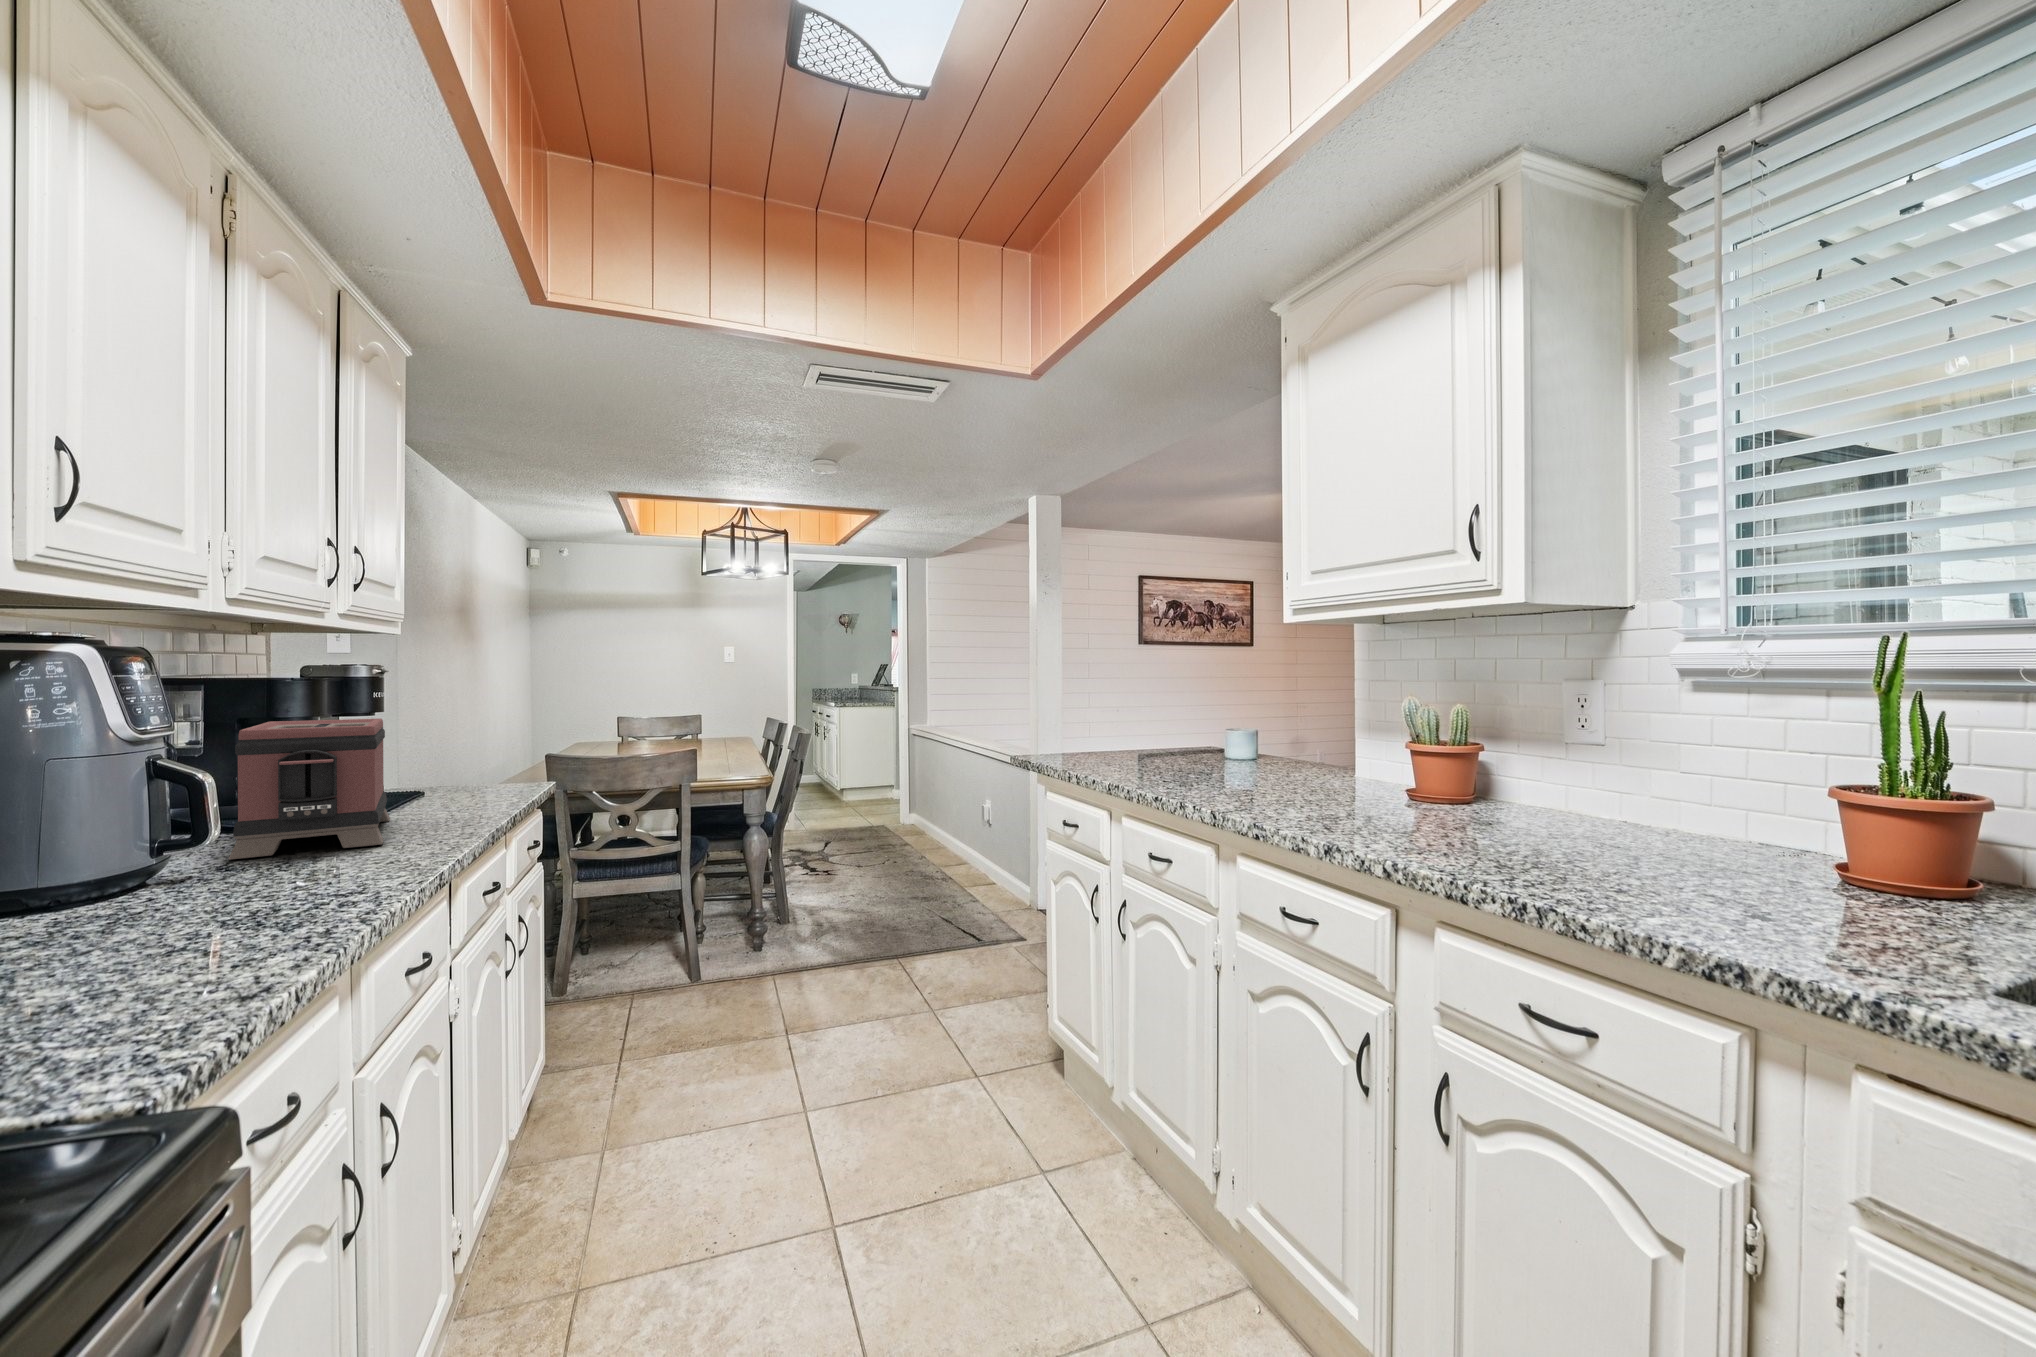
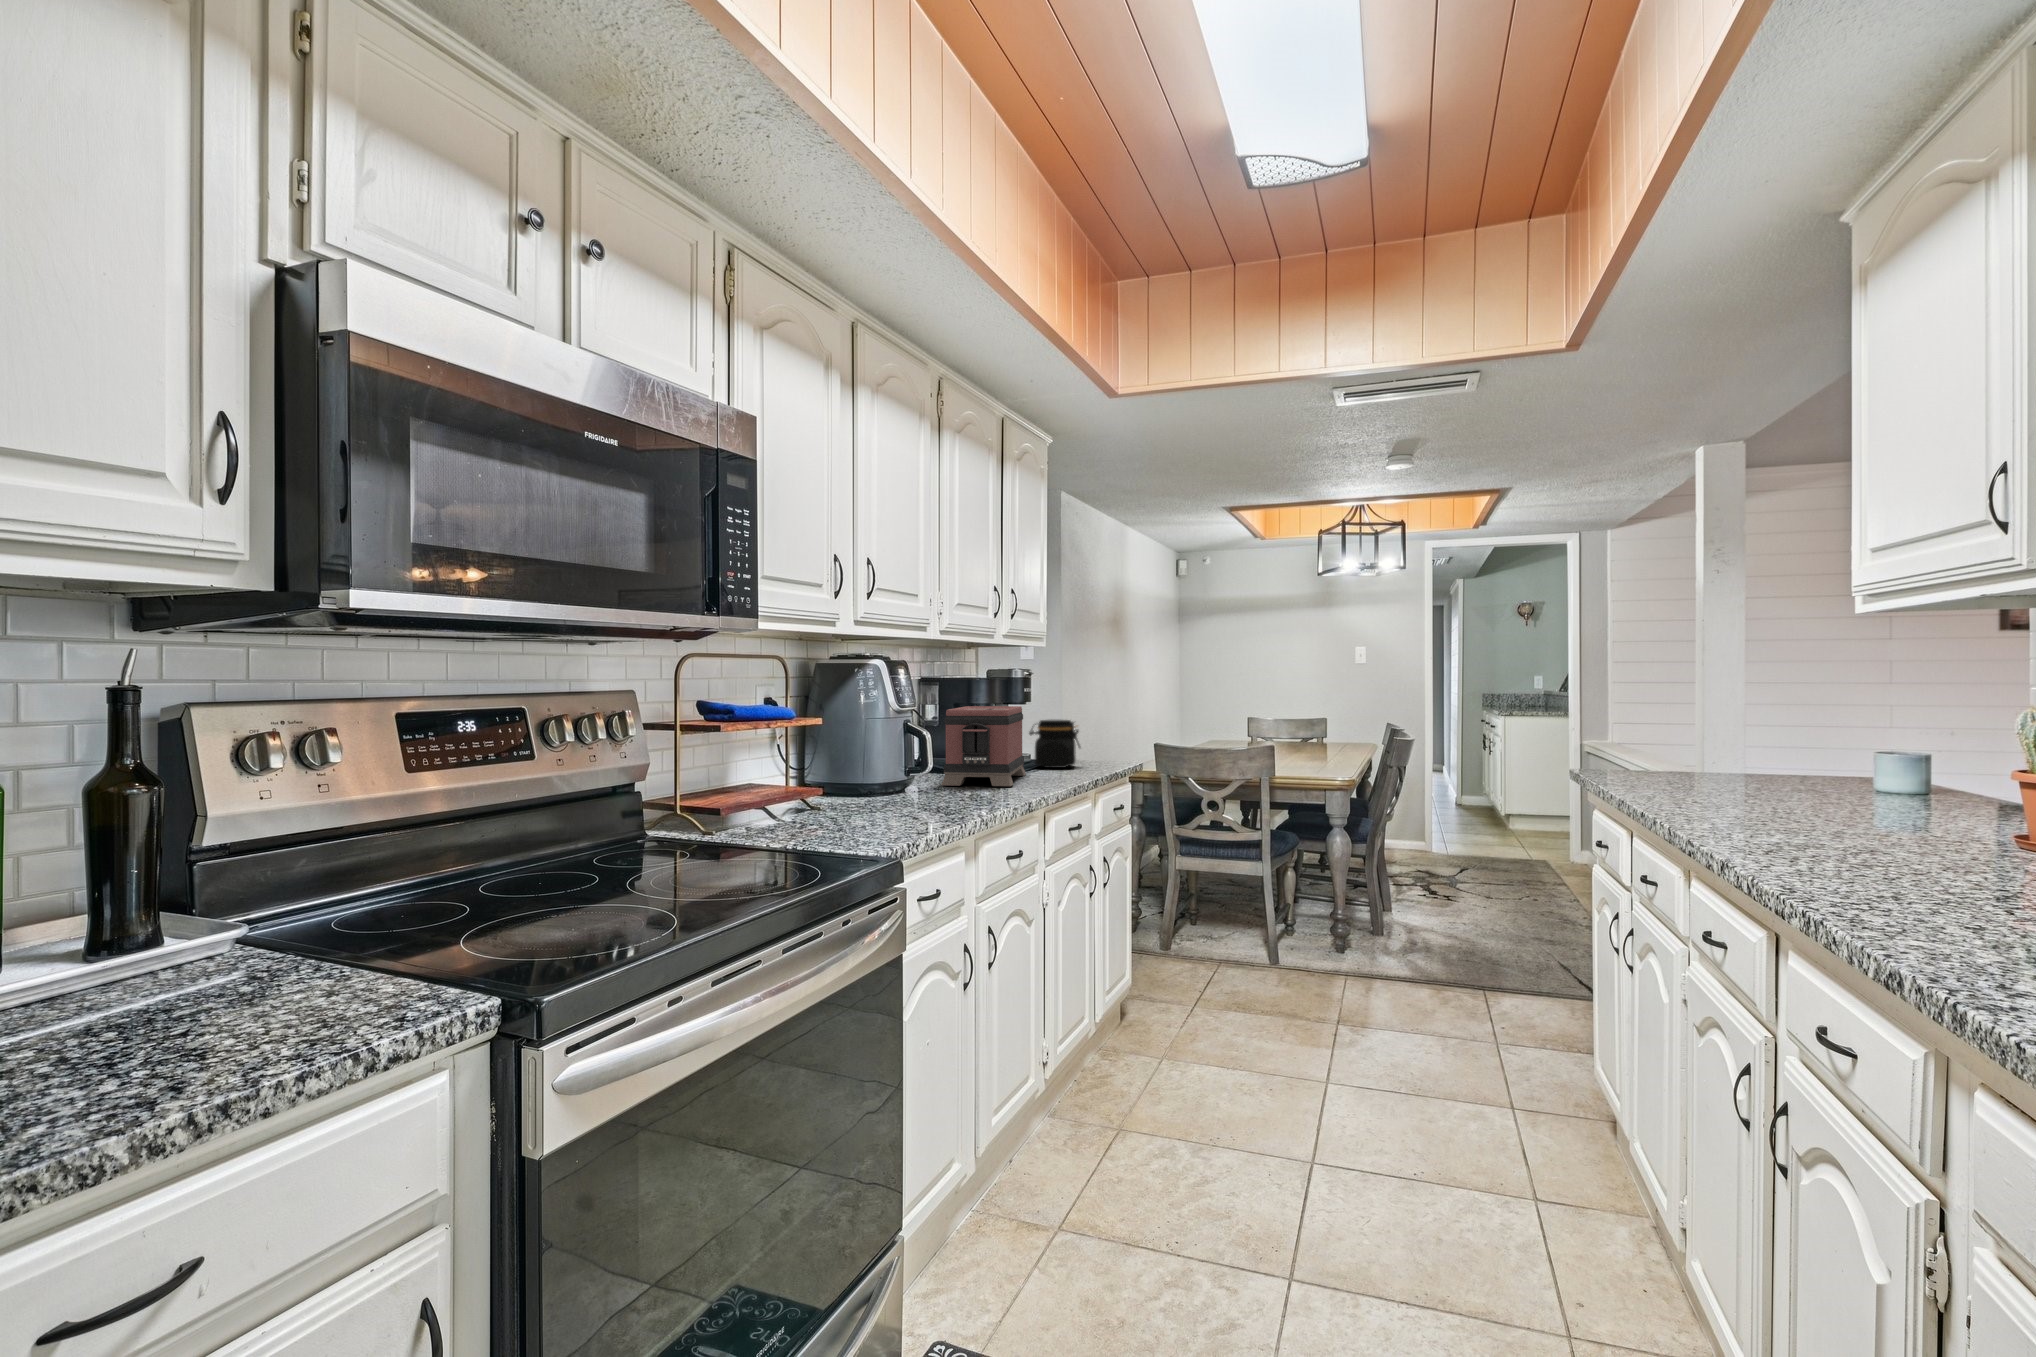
jar: none [384,734,474,803] -> present [1029,720,1080,768]

